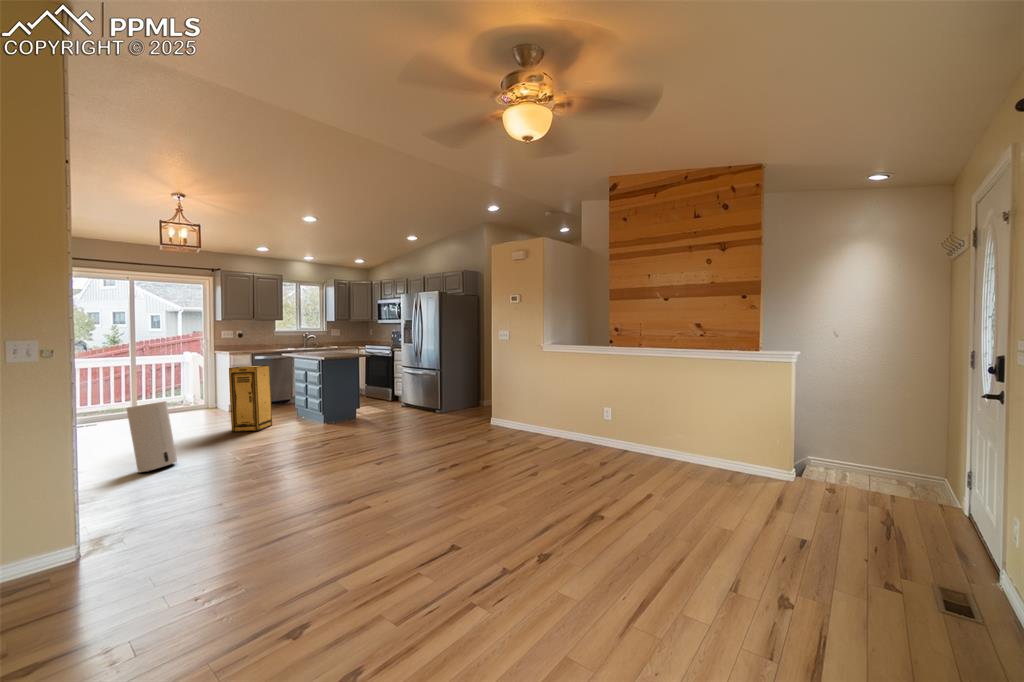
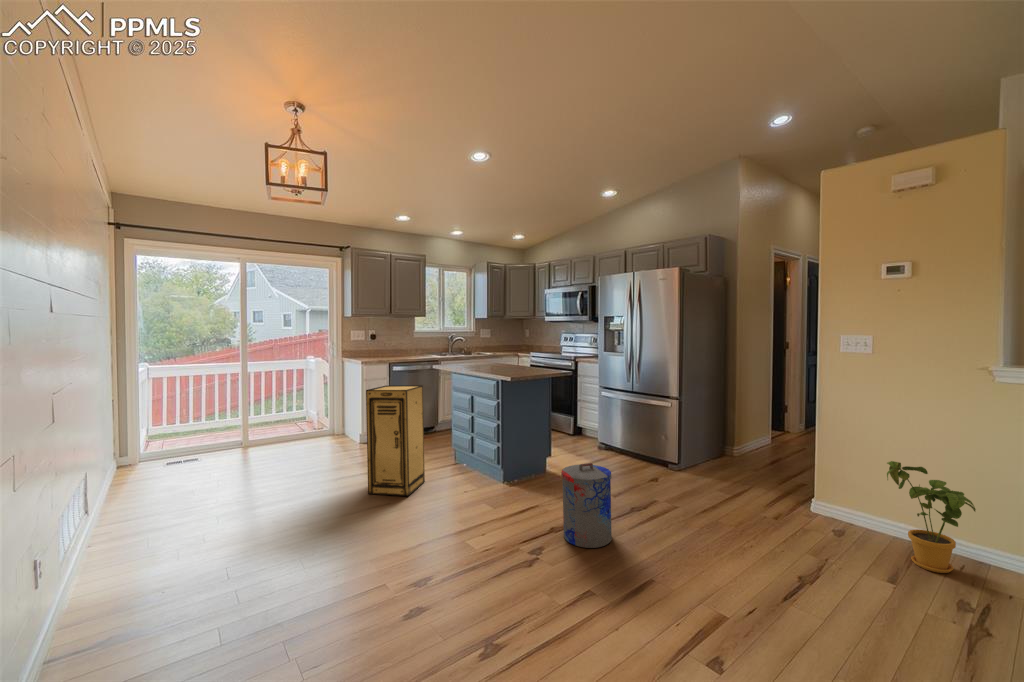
house plant: none [495,387,527,435] -> present [887,461,976,573]
trash can: none [342,398,370,440] -> present [561,463,612,548]
air purifier: present [127,401,177,472] -> none [187,469,280,634]

